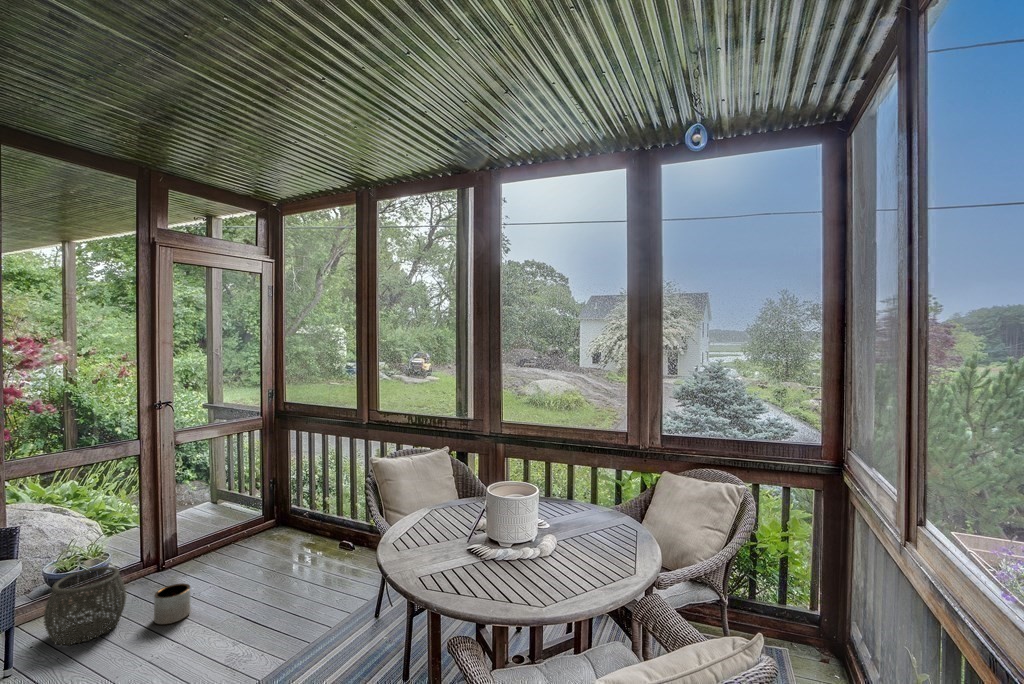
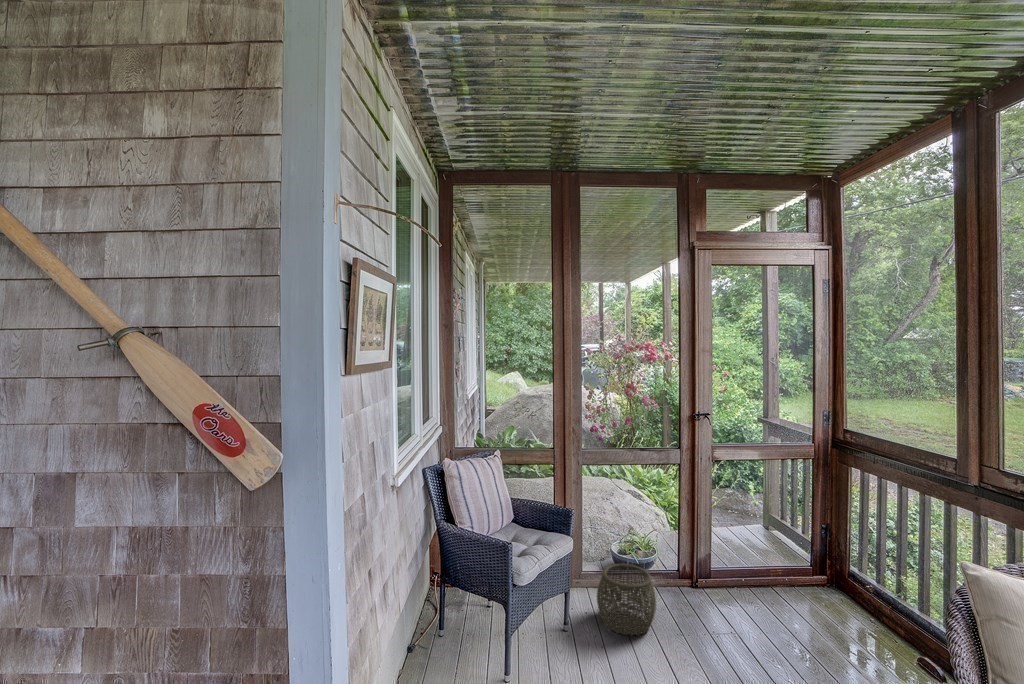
planter: present [154,583,191,624] -> none [676,615,711,662]

